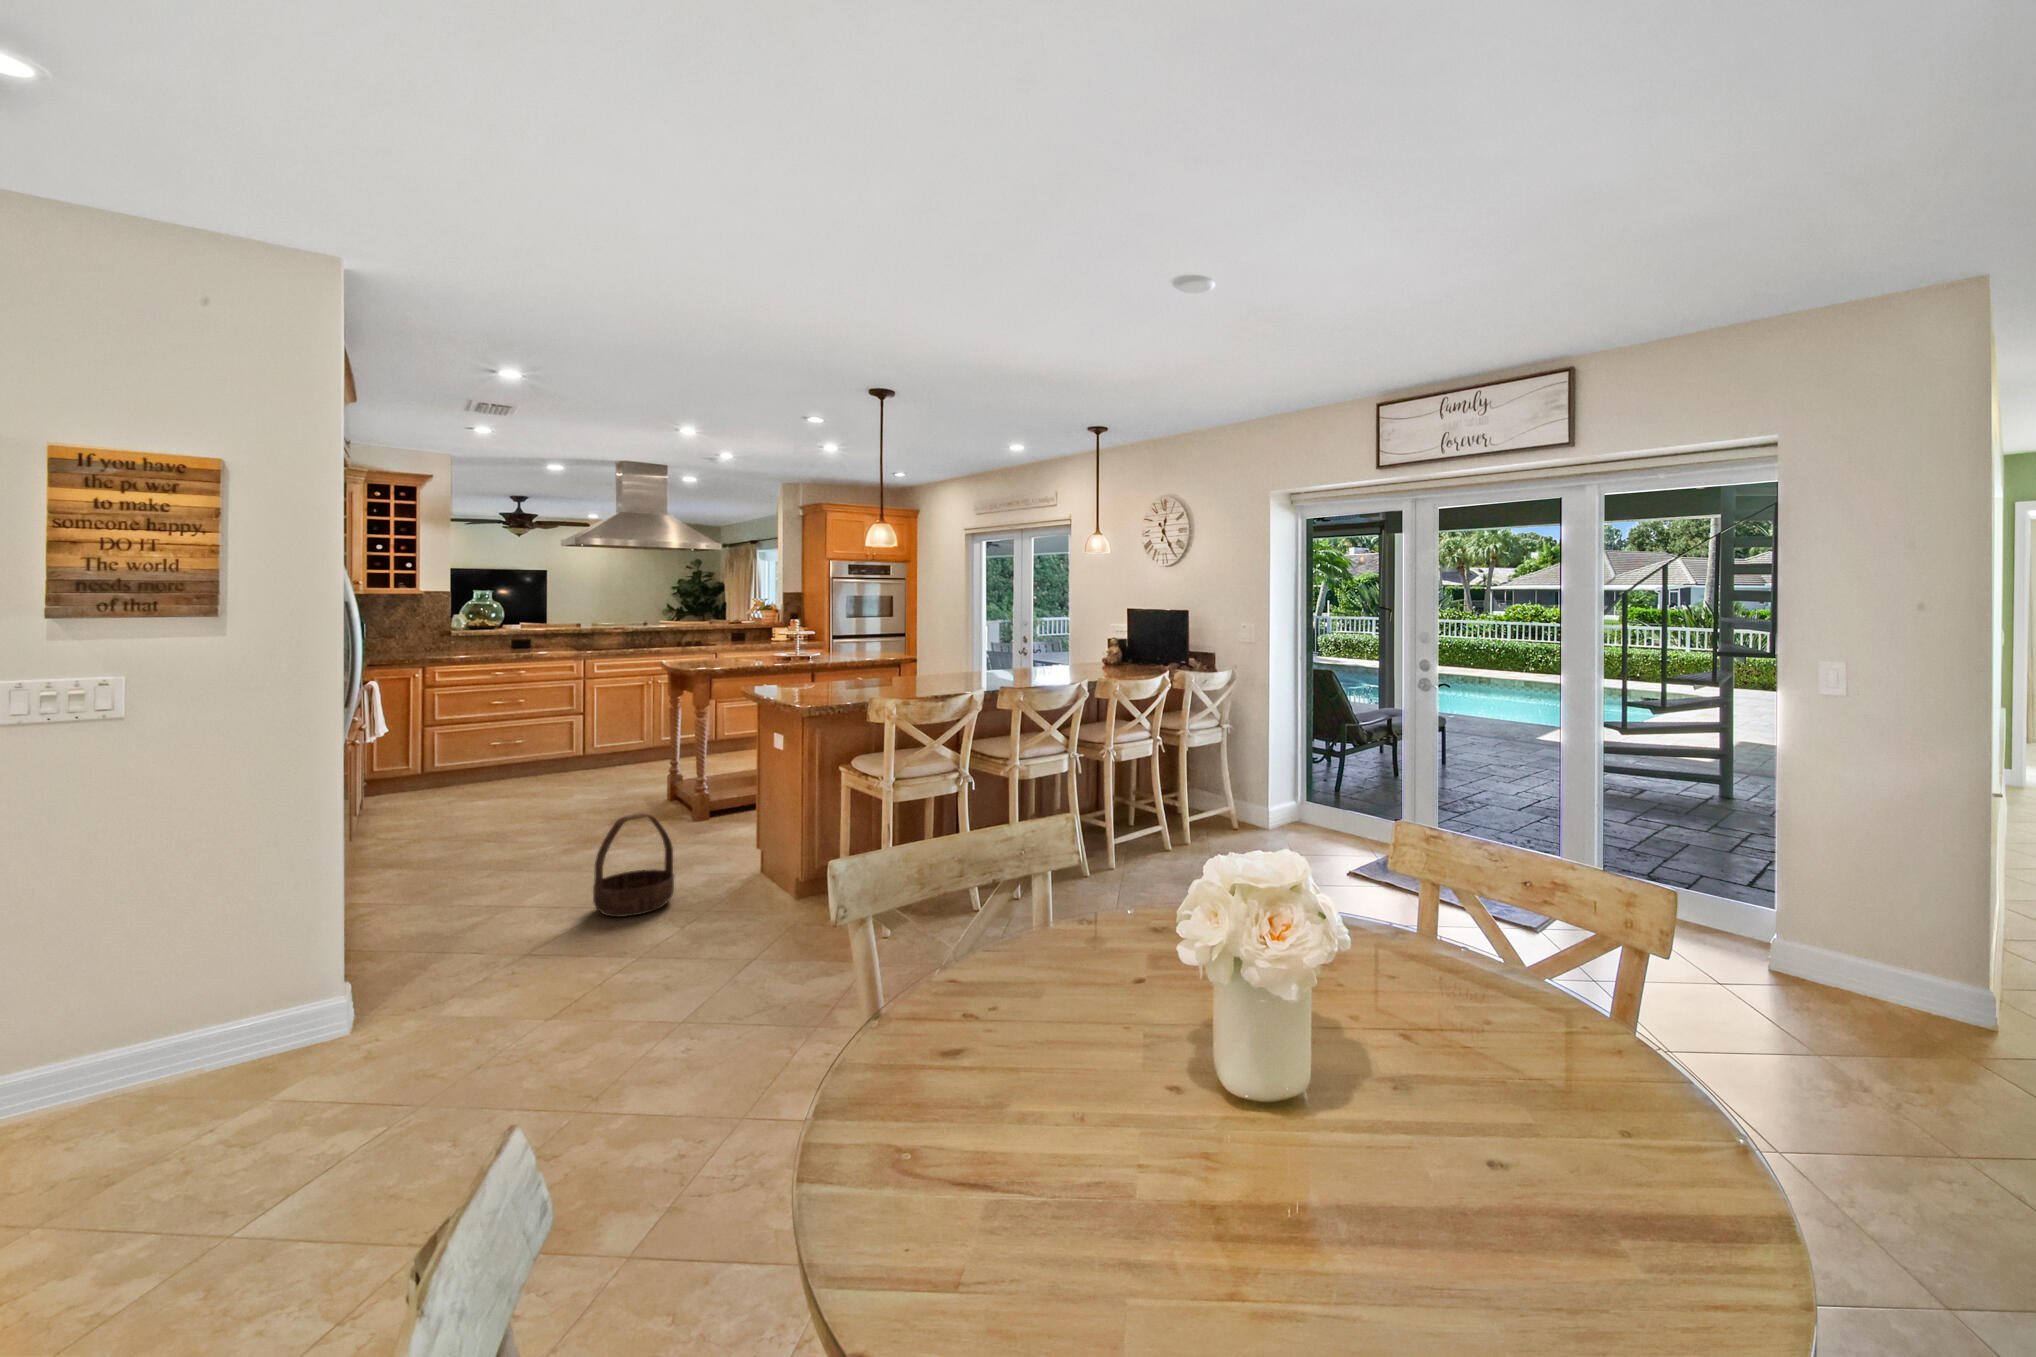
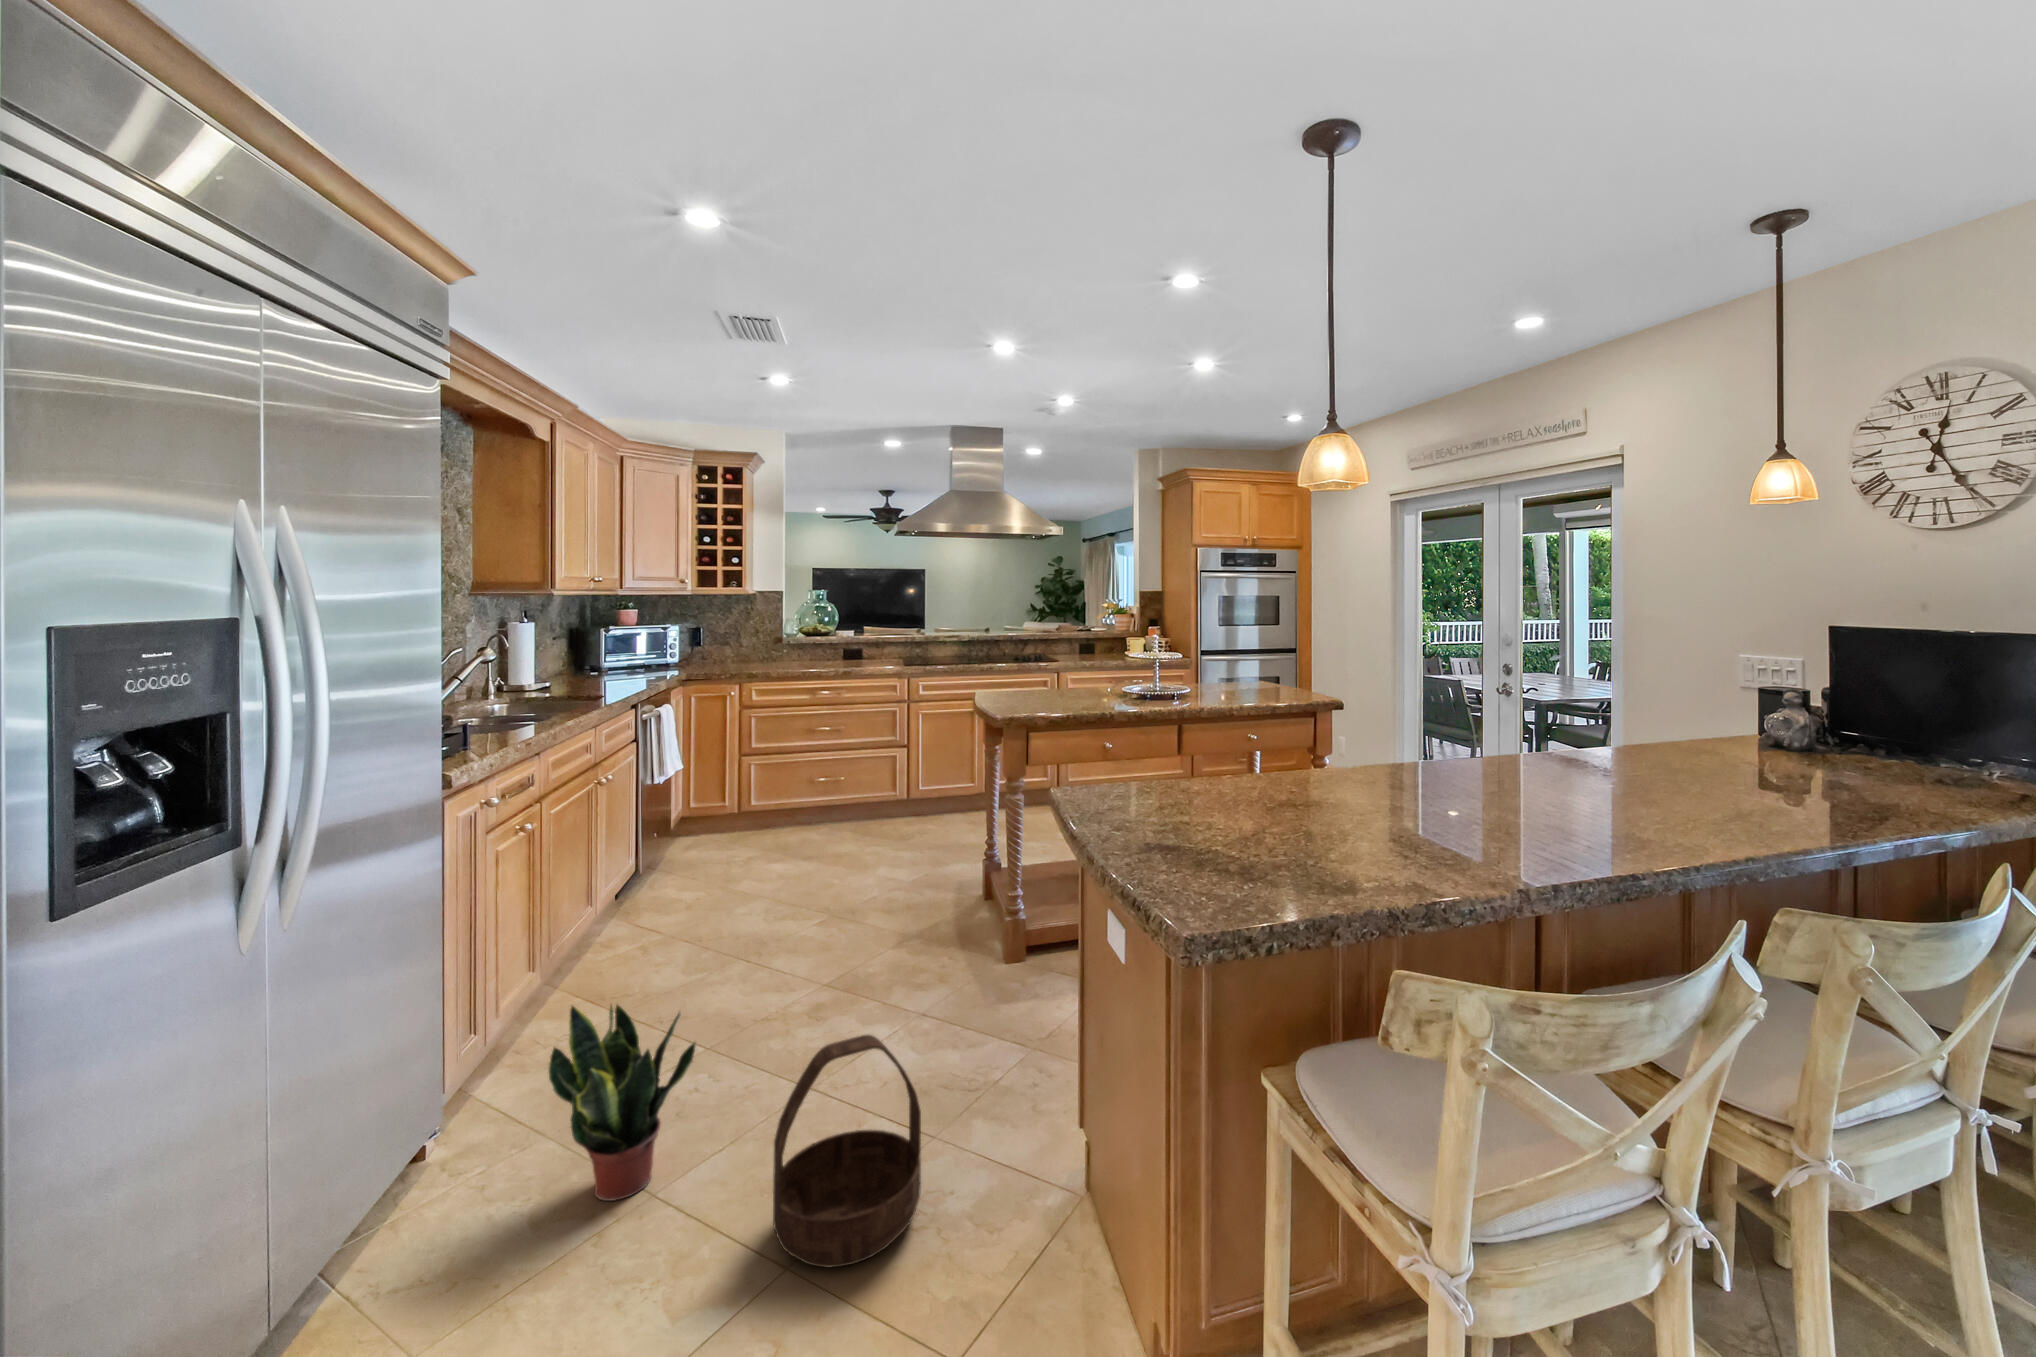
potted plant: none [439,813,527,919] -> present [549,1005,696,1201]

